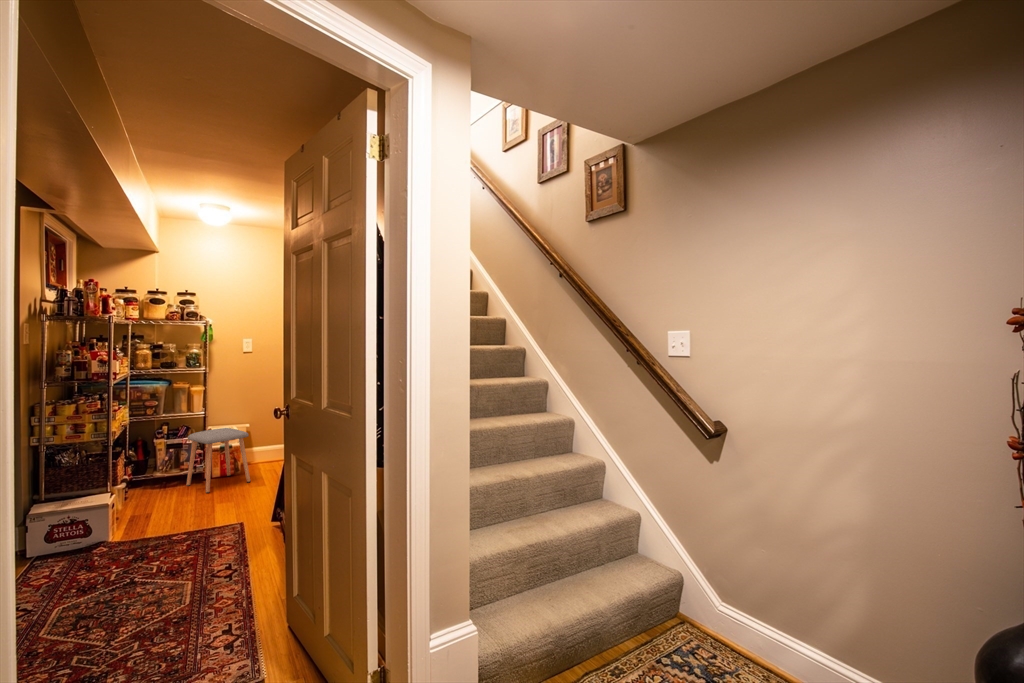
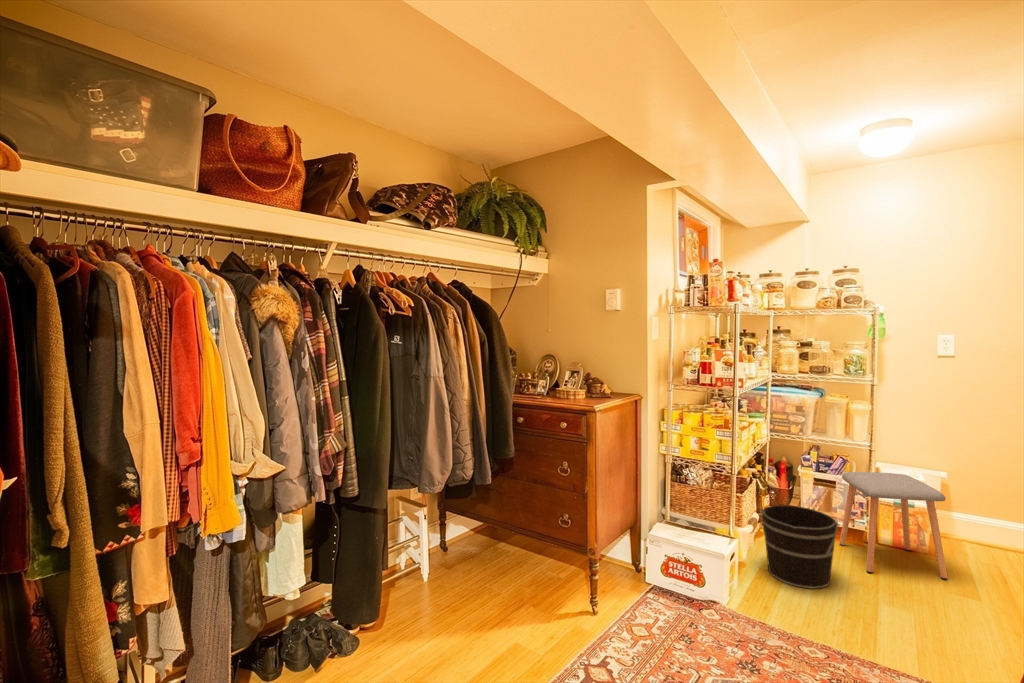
bucket: none [128,462,190,516] -> present [759,505,839,589]

